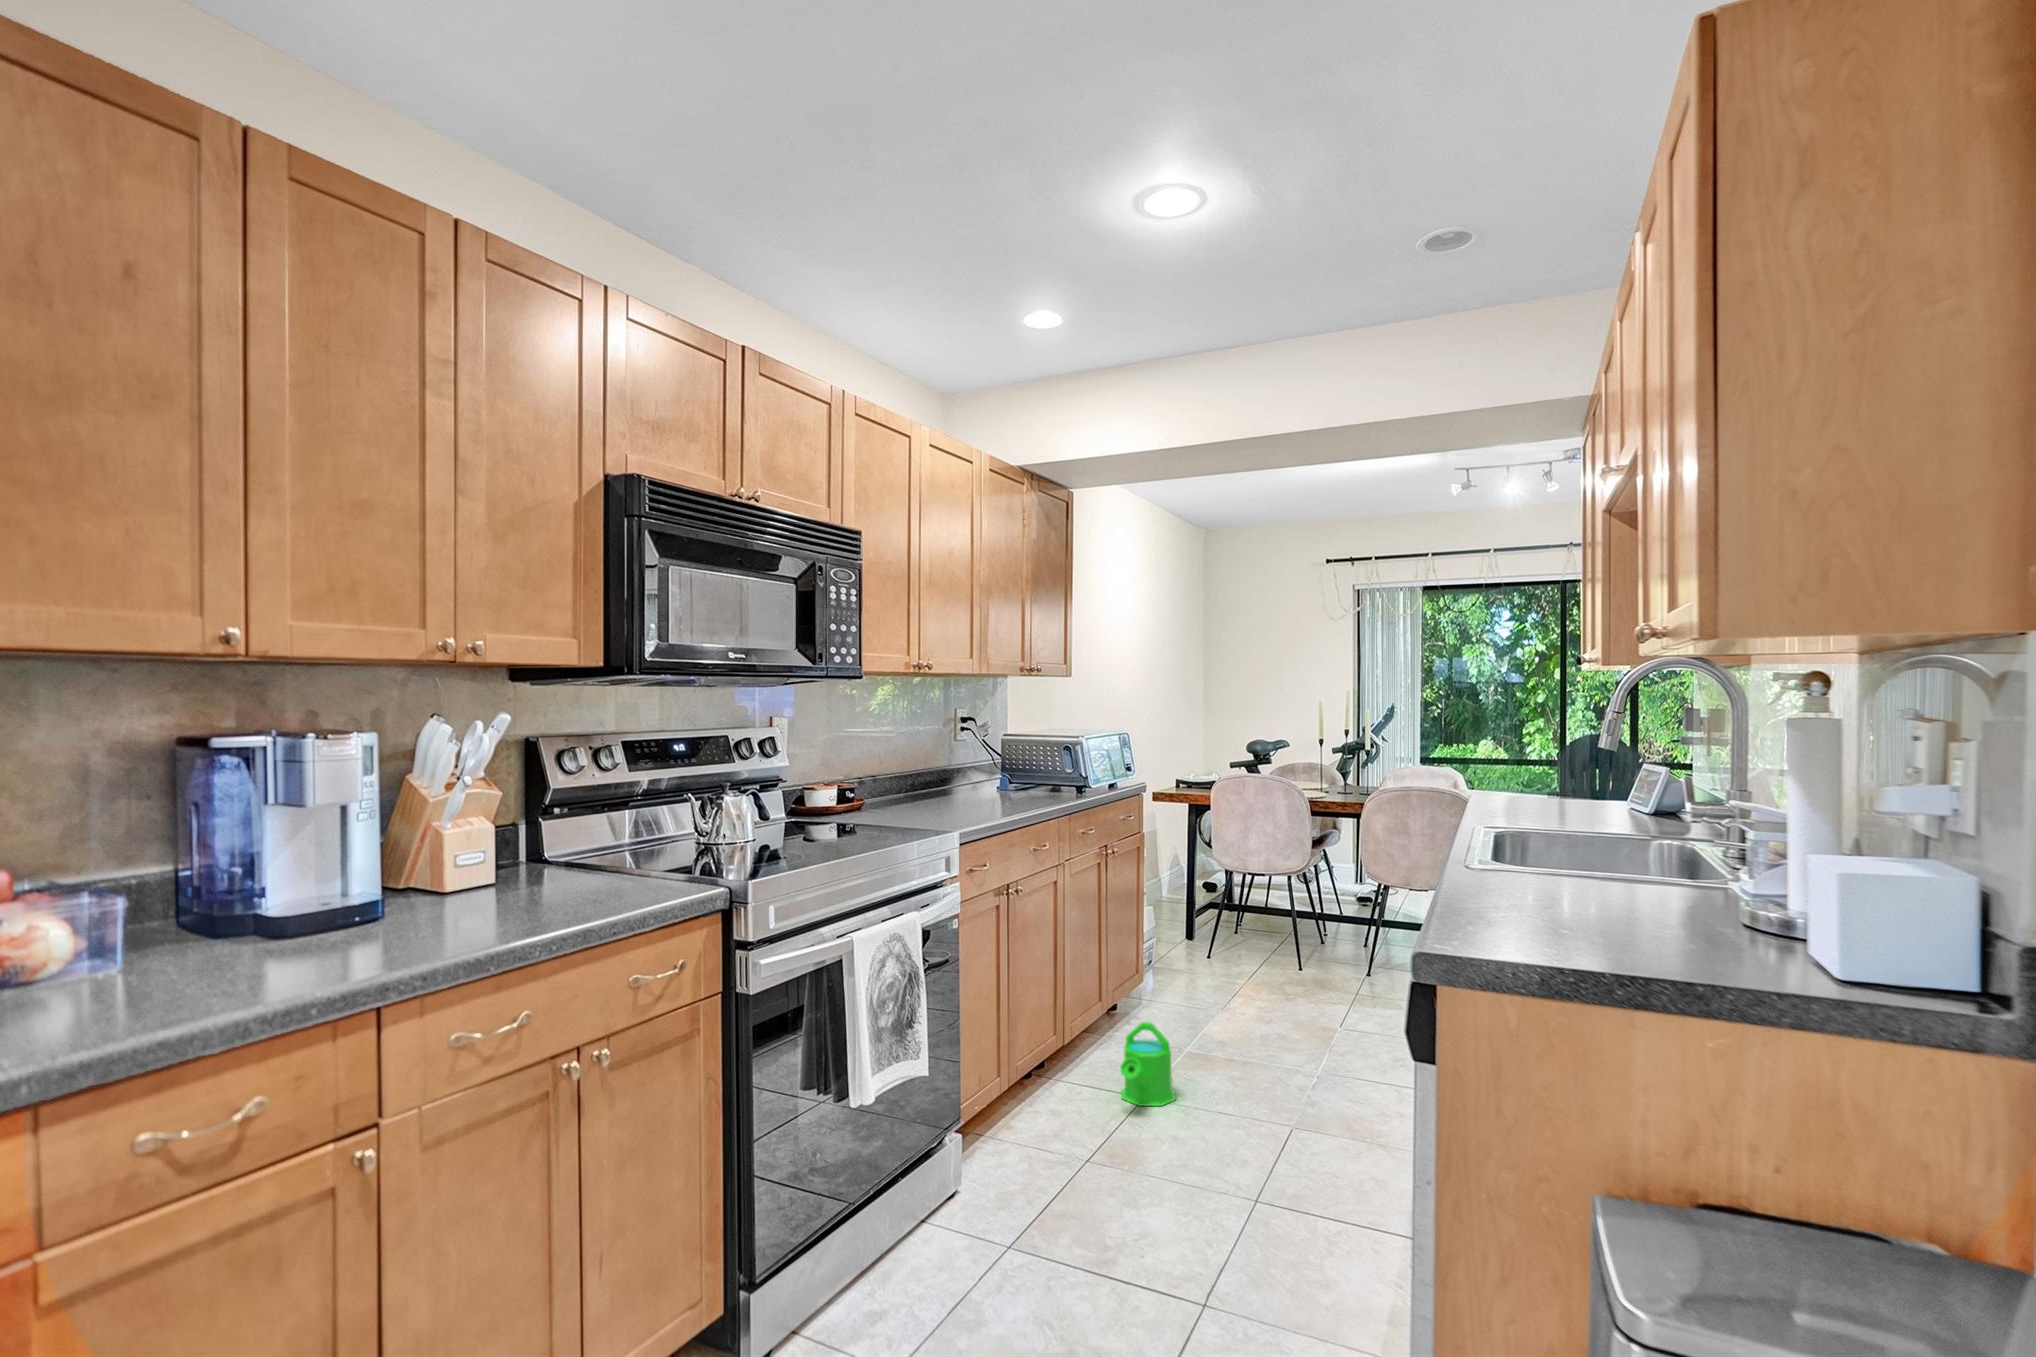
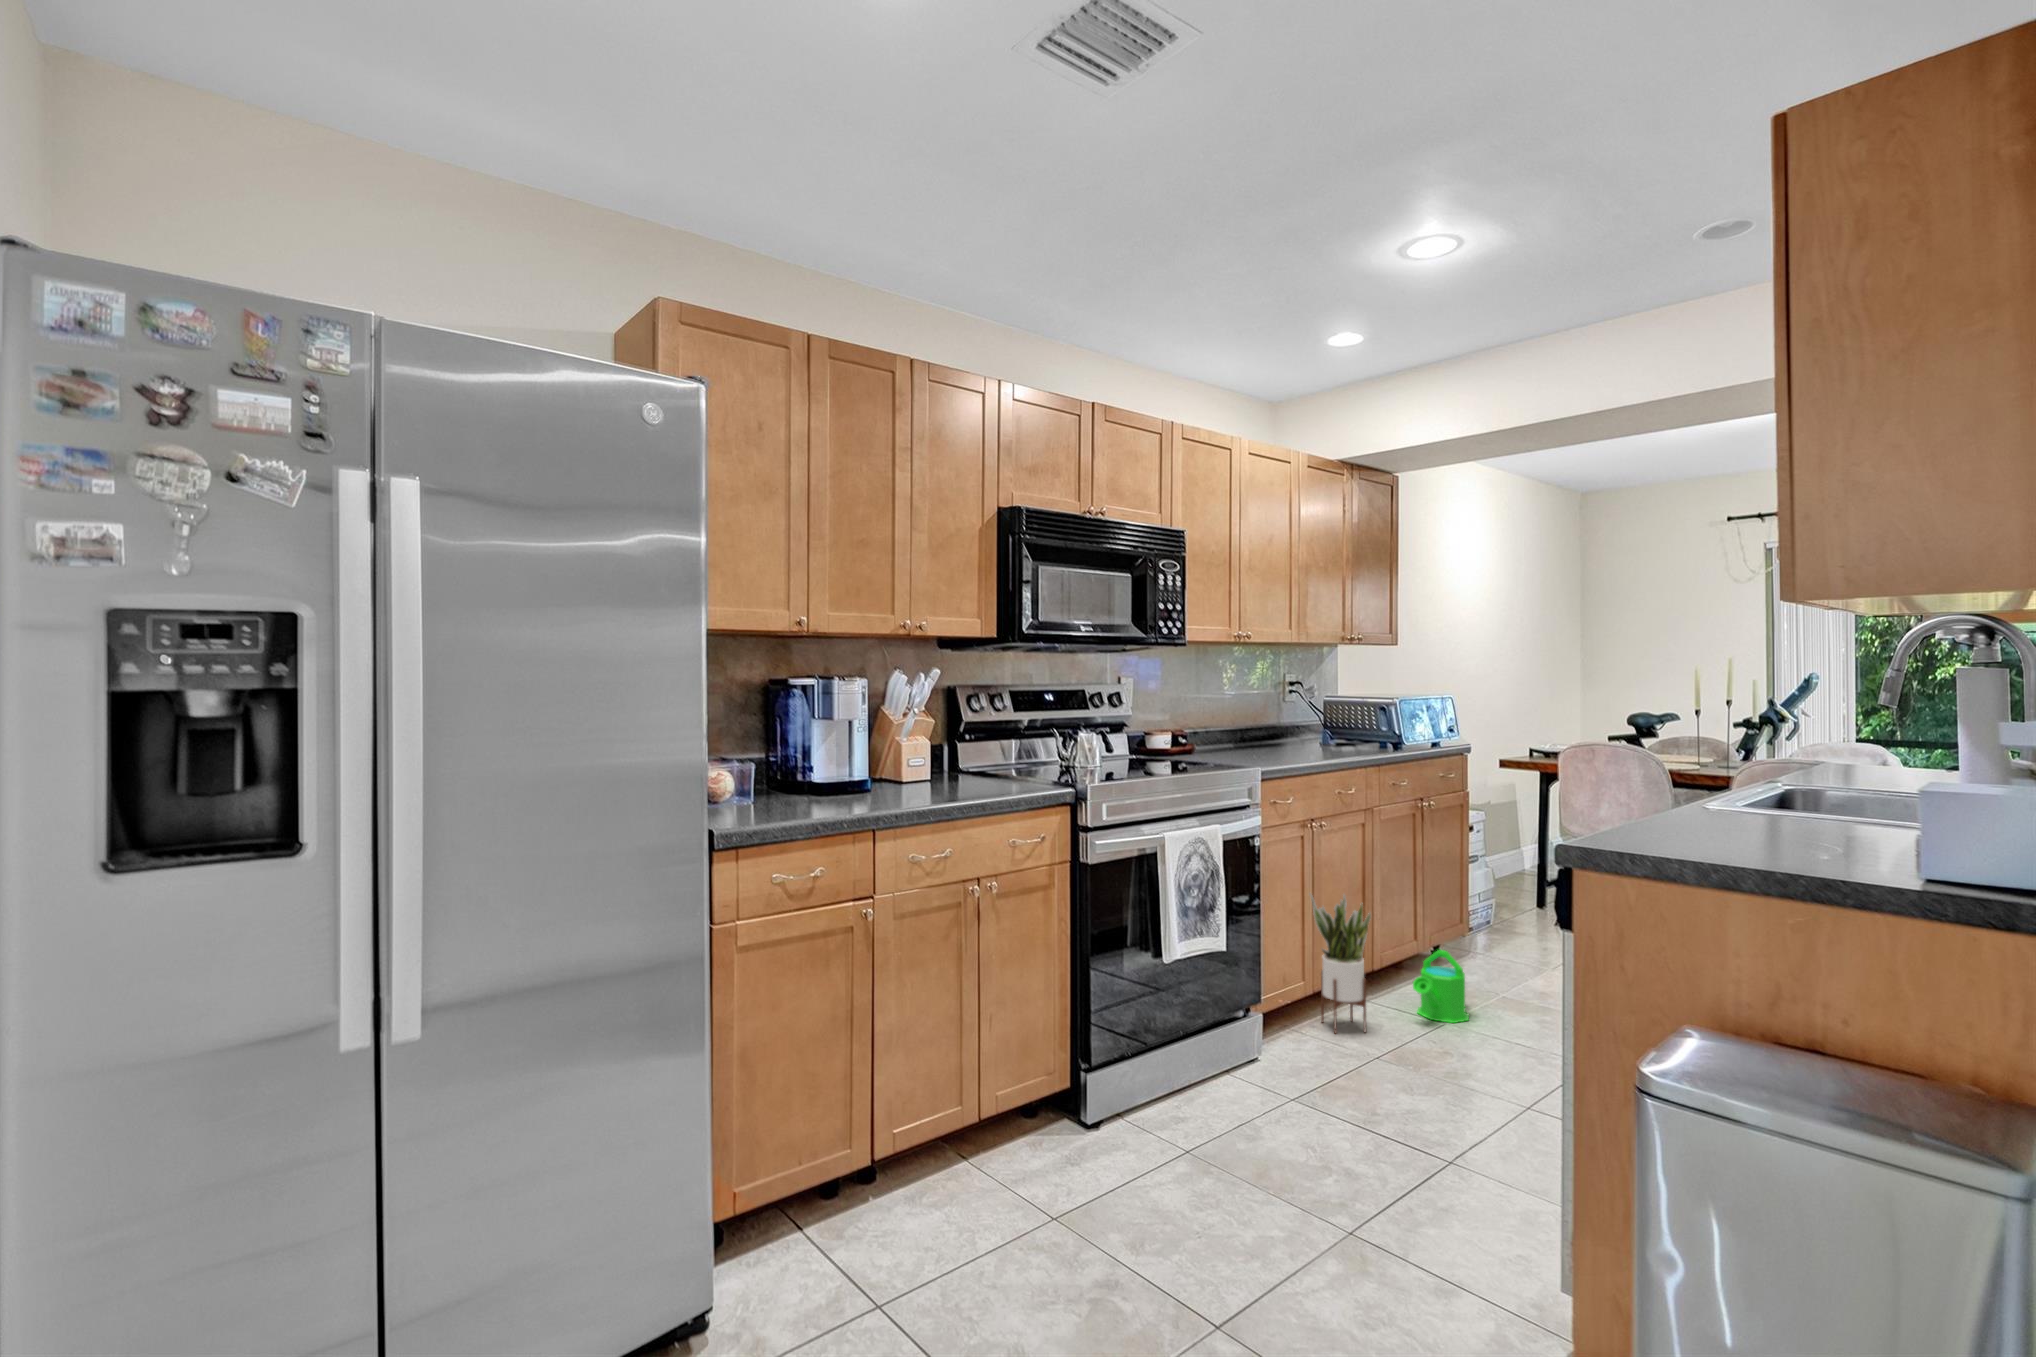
potted plant: none [1009,972,1079,1146] -> present [1309,894,1371,1033]

